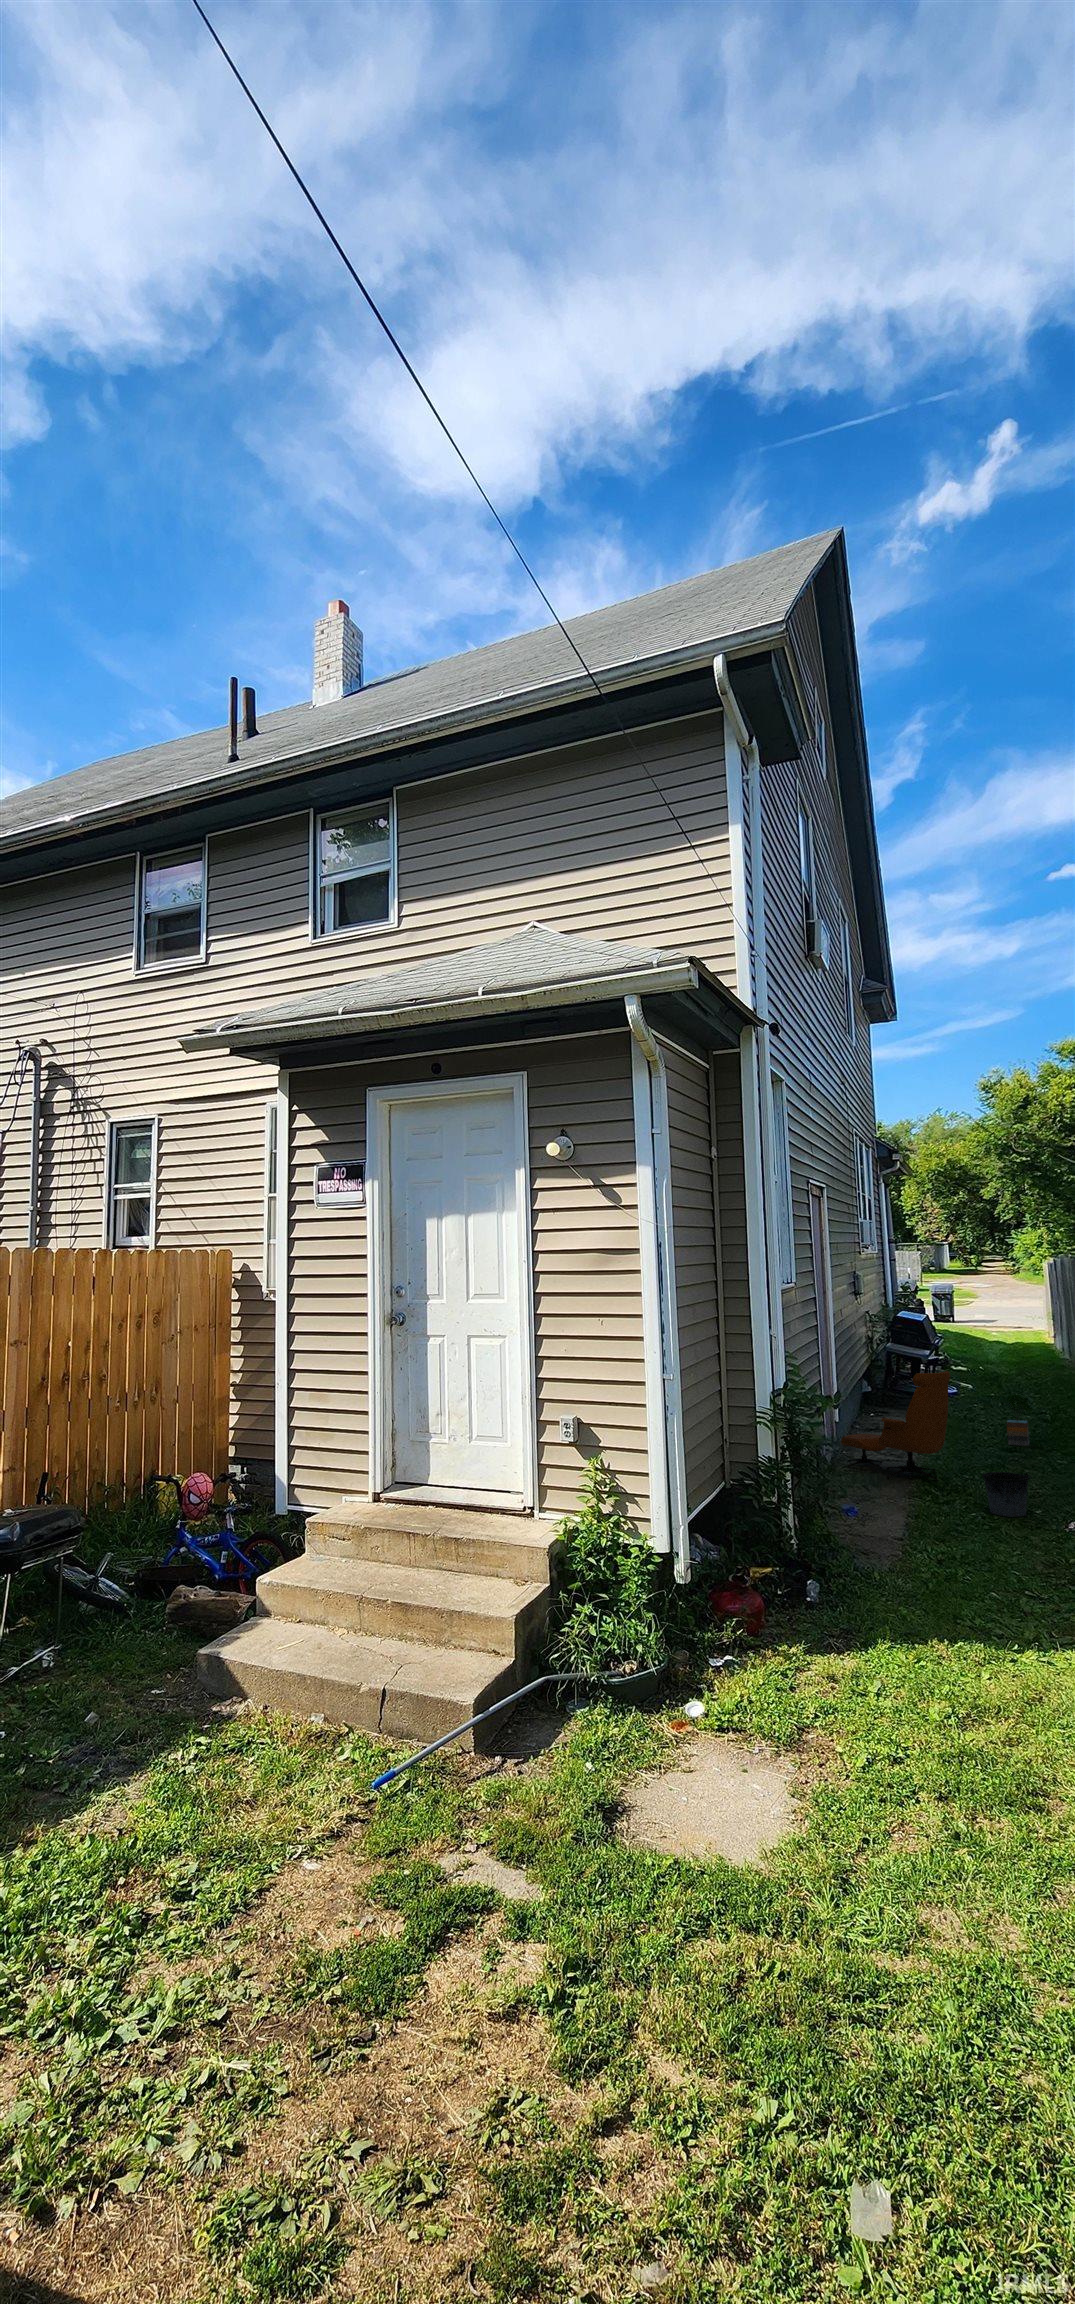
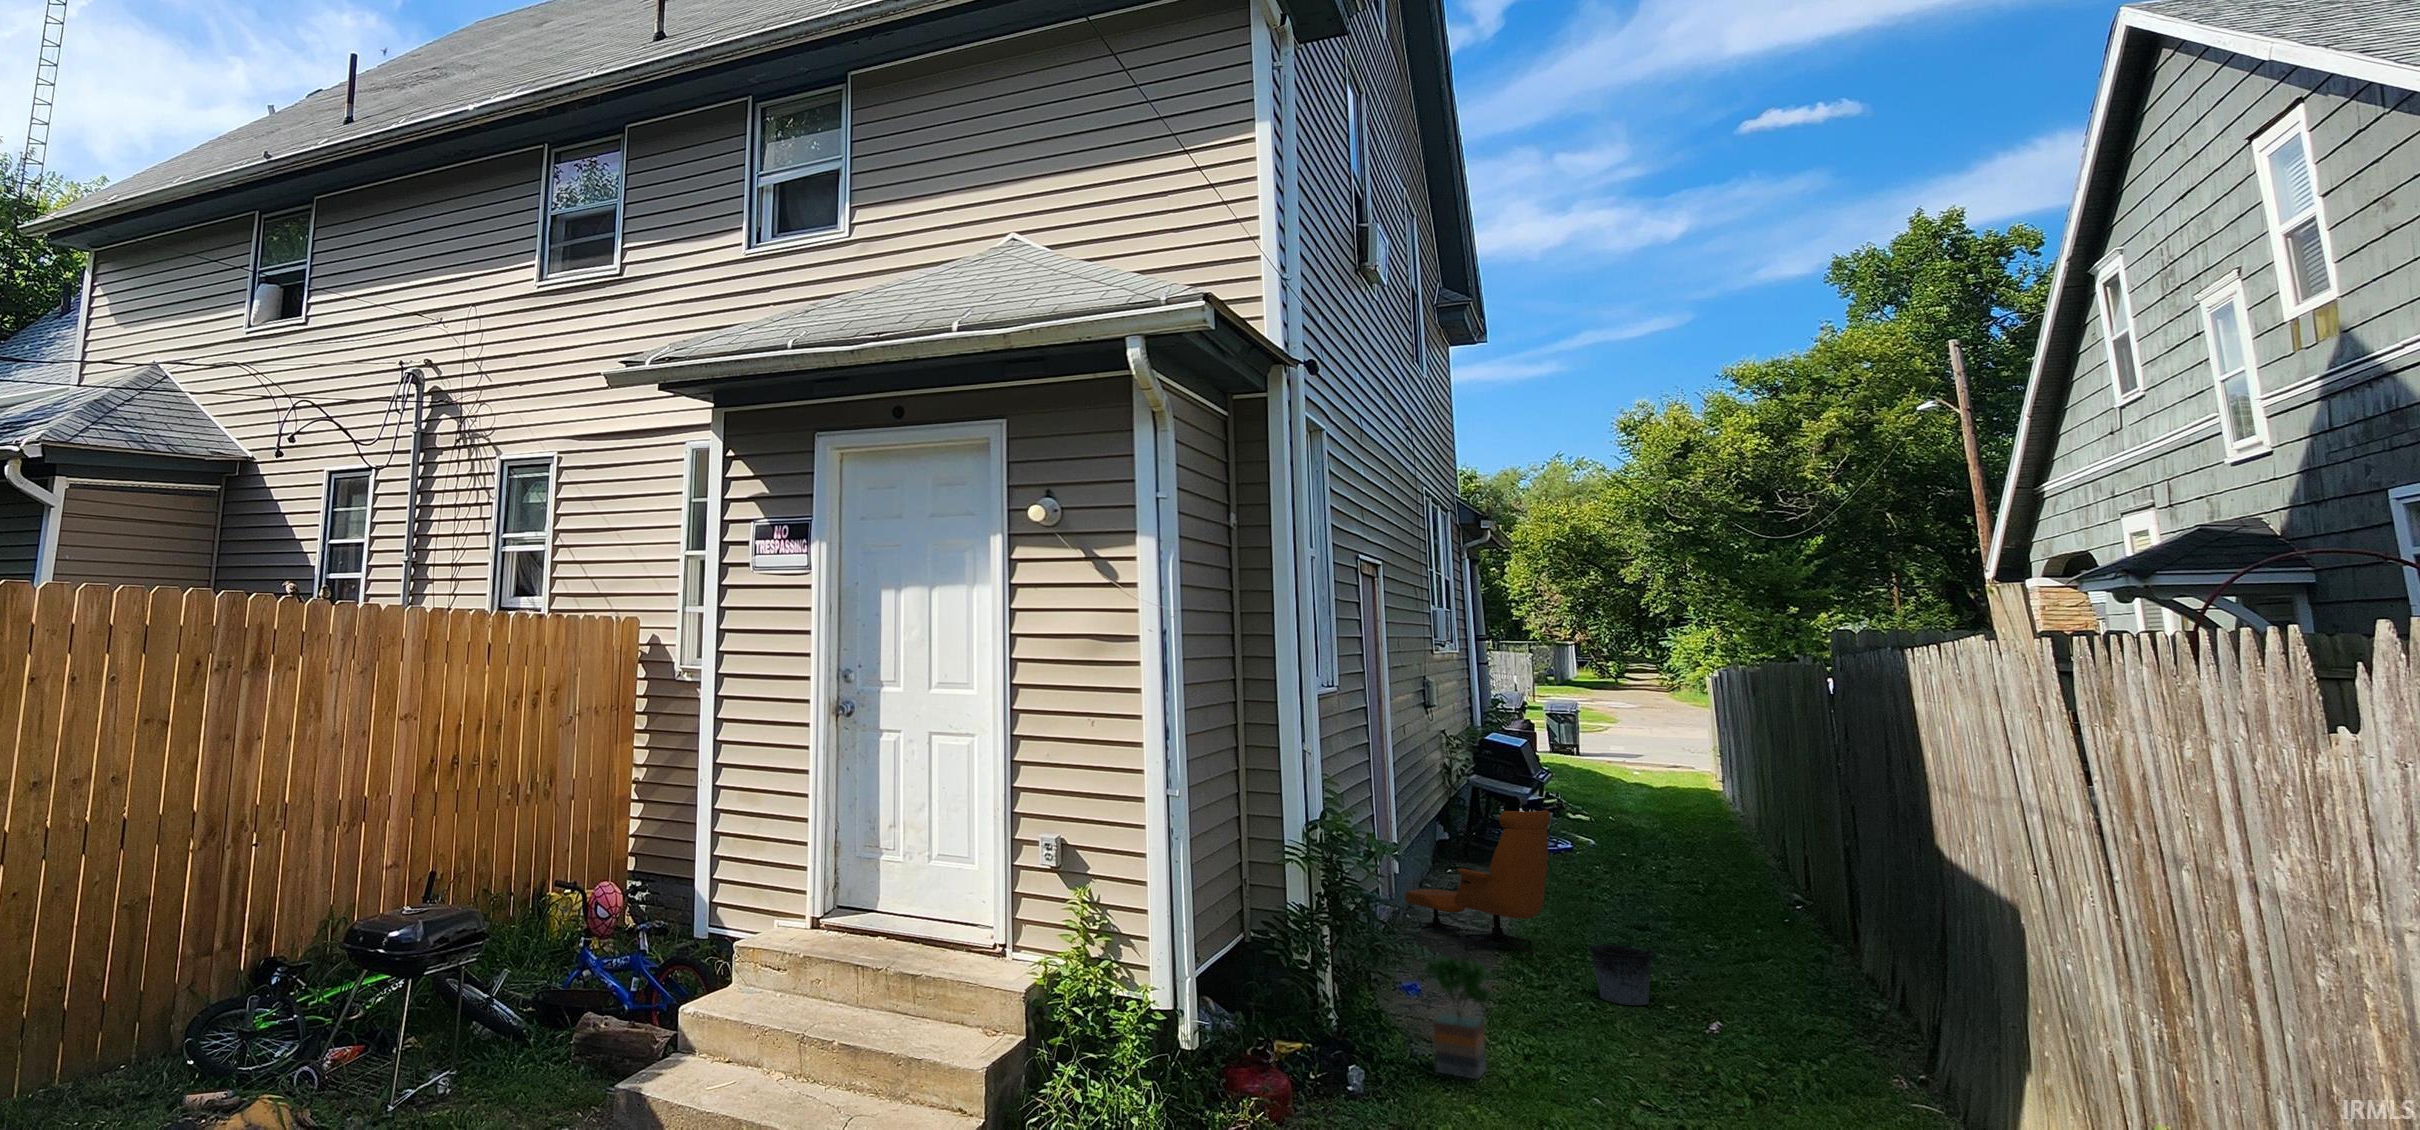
potted tree: present [1000,1394,1035,1446] -> present [1423,956,1496,1079]

